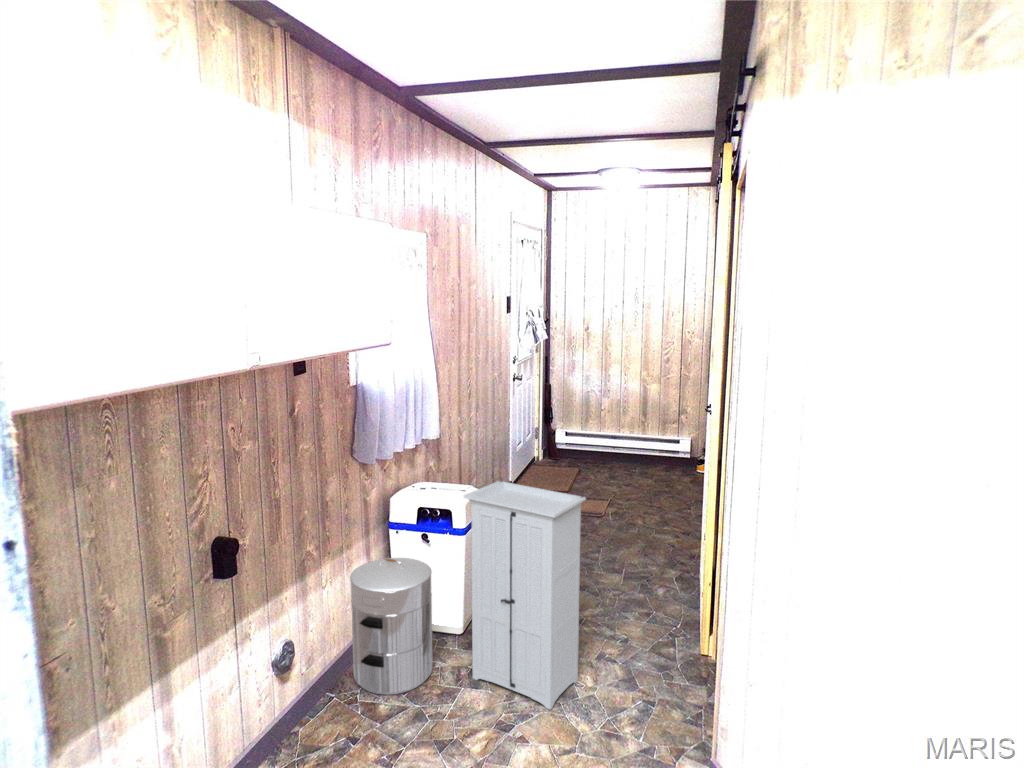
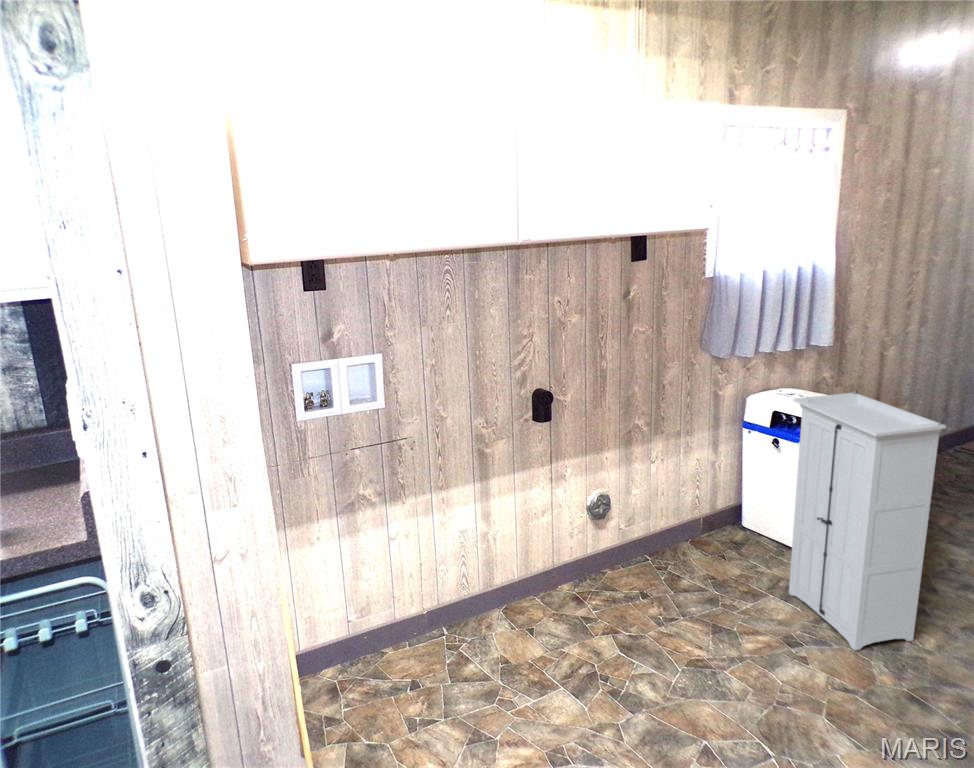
waste bin: present [350,558,433,695] -> none [674,449,761,579]

